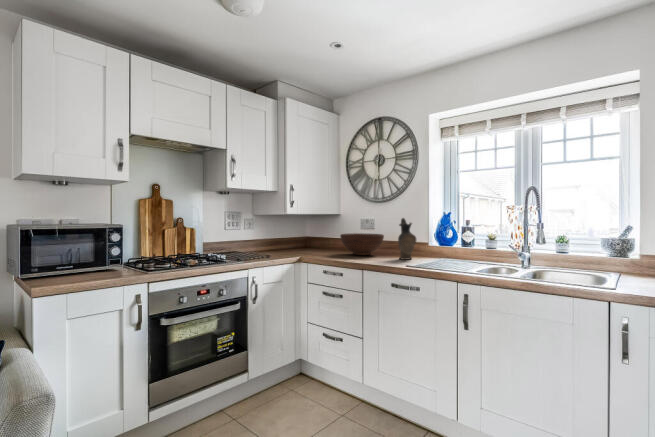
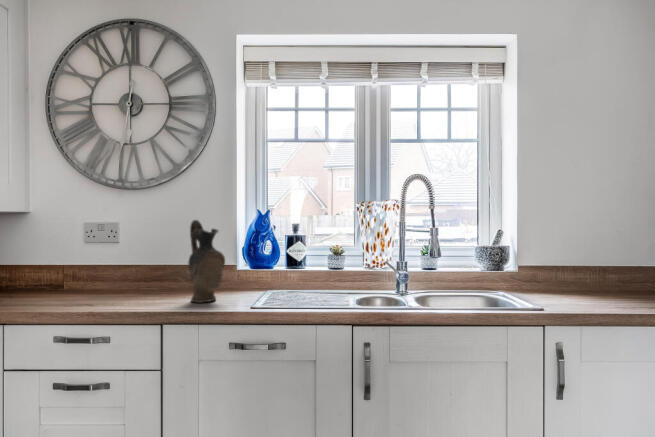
fruit bowl: present [340,233,384,255] -> none [45,252,149,301]

